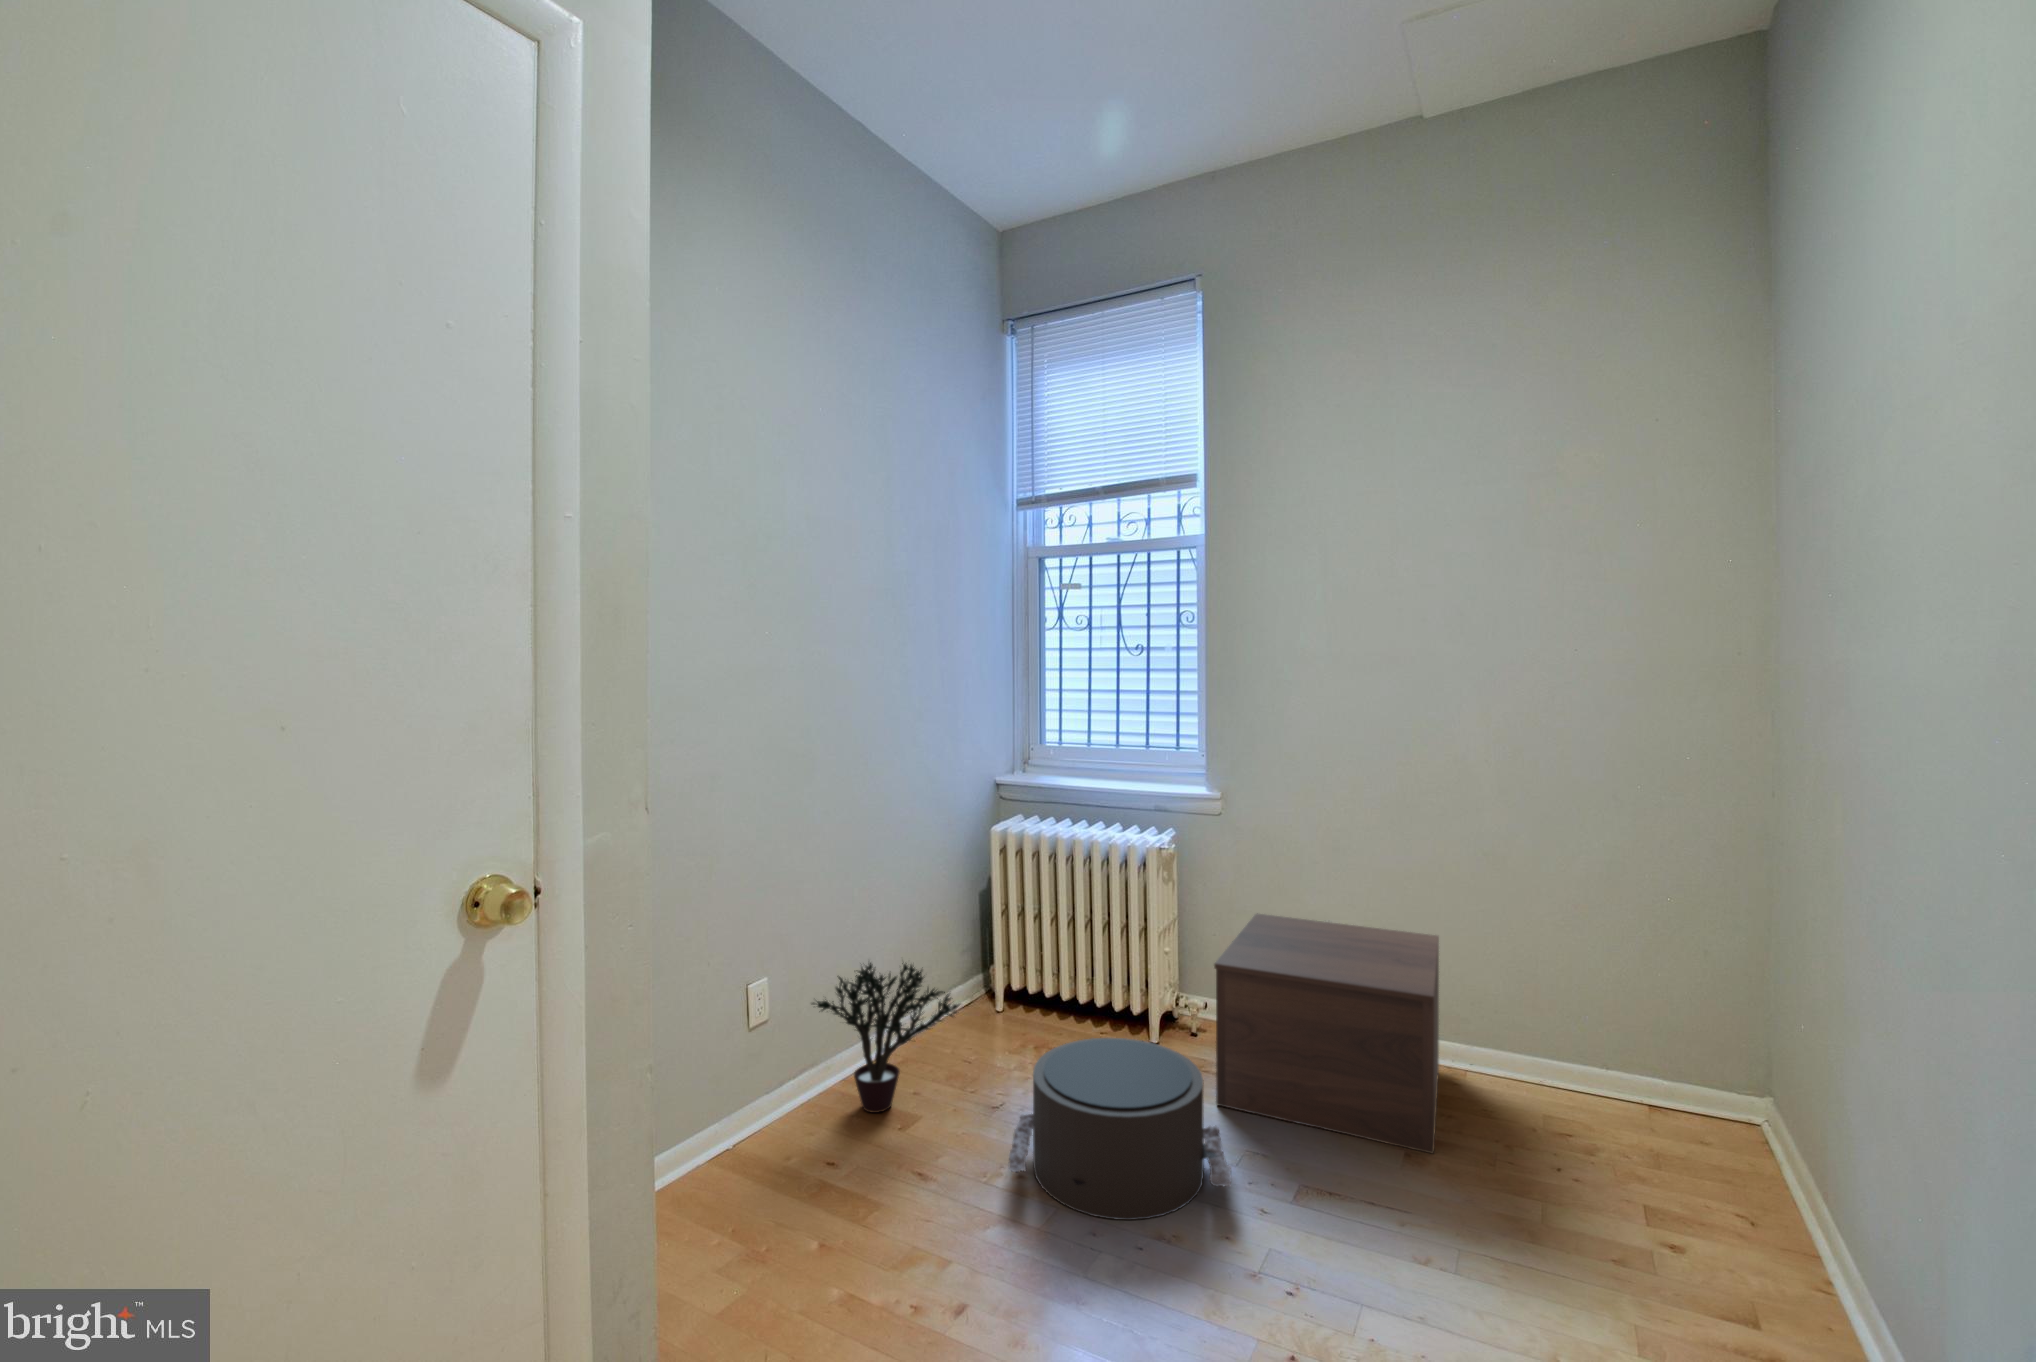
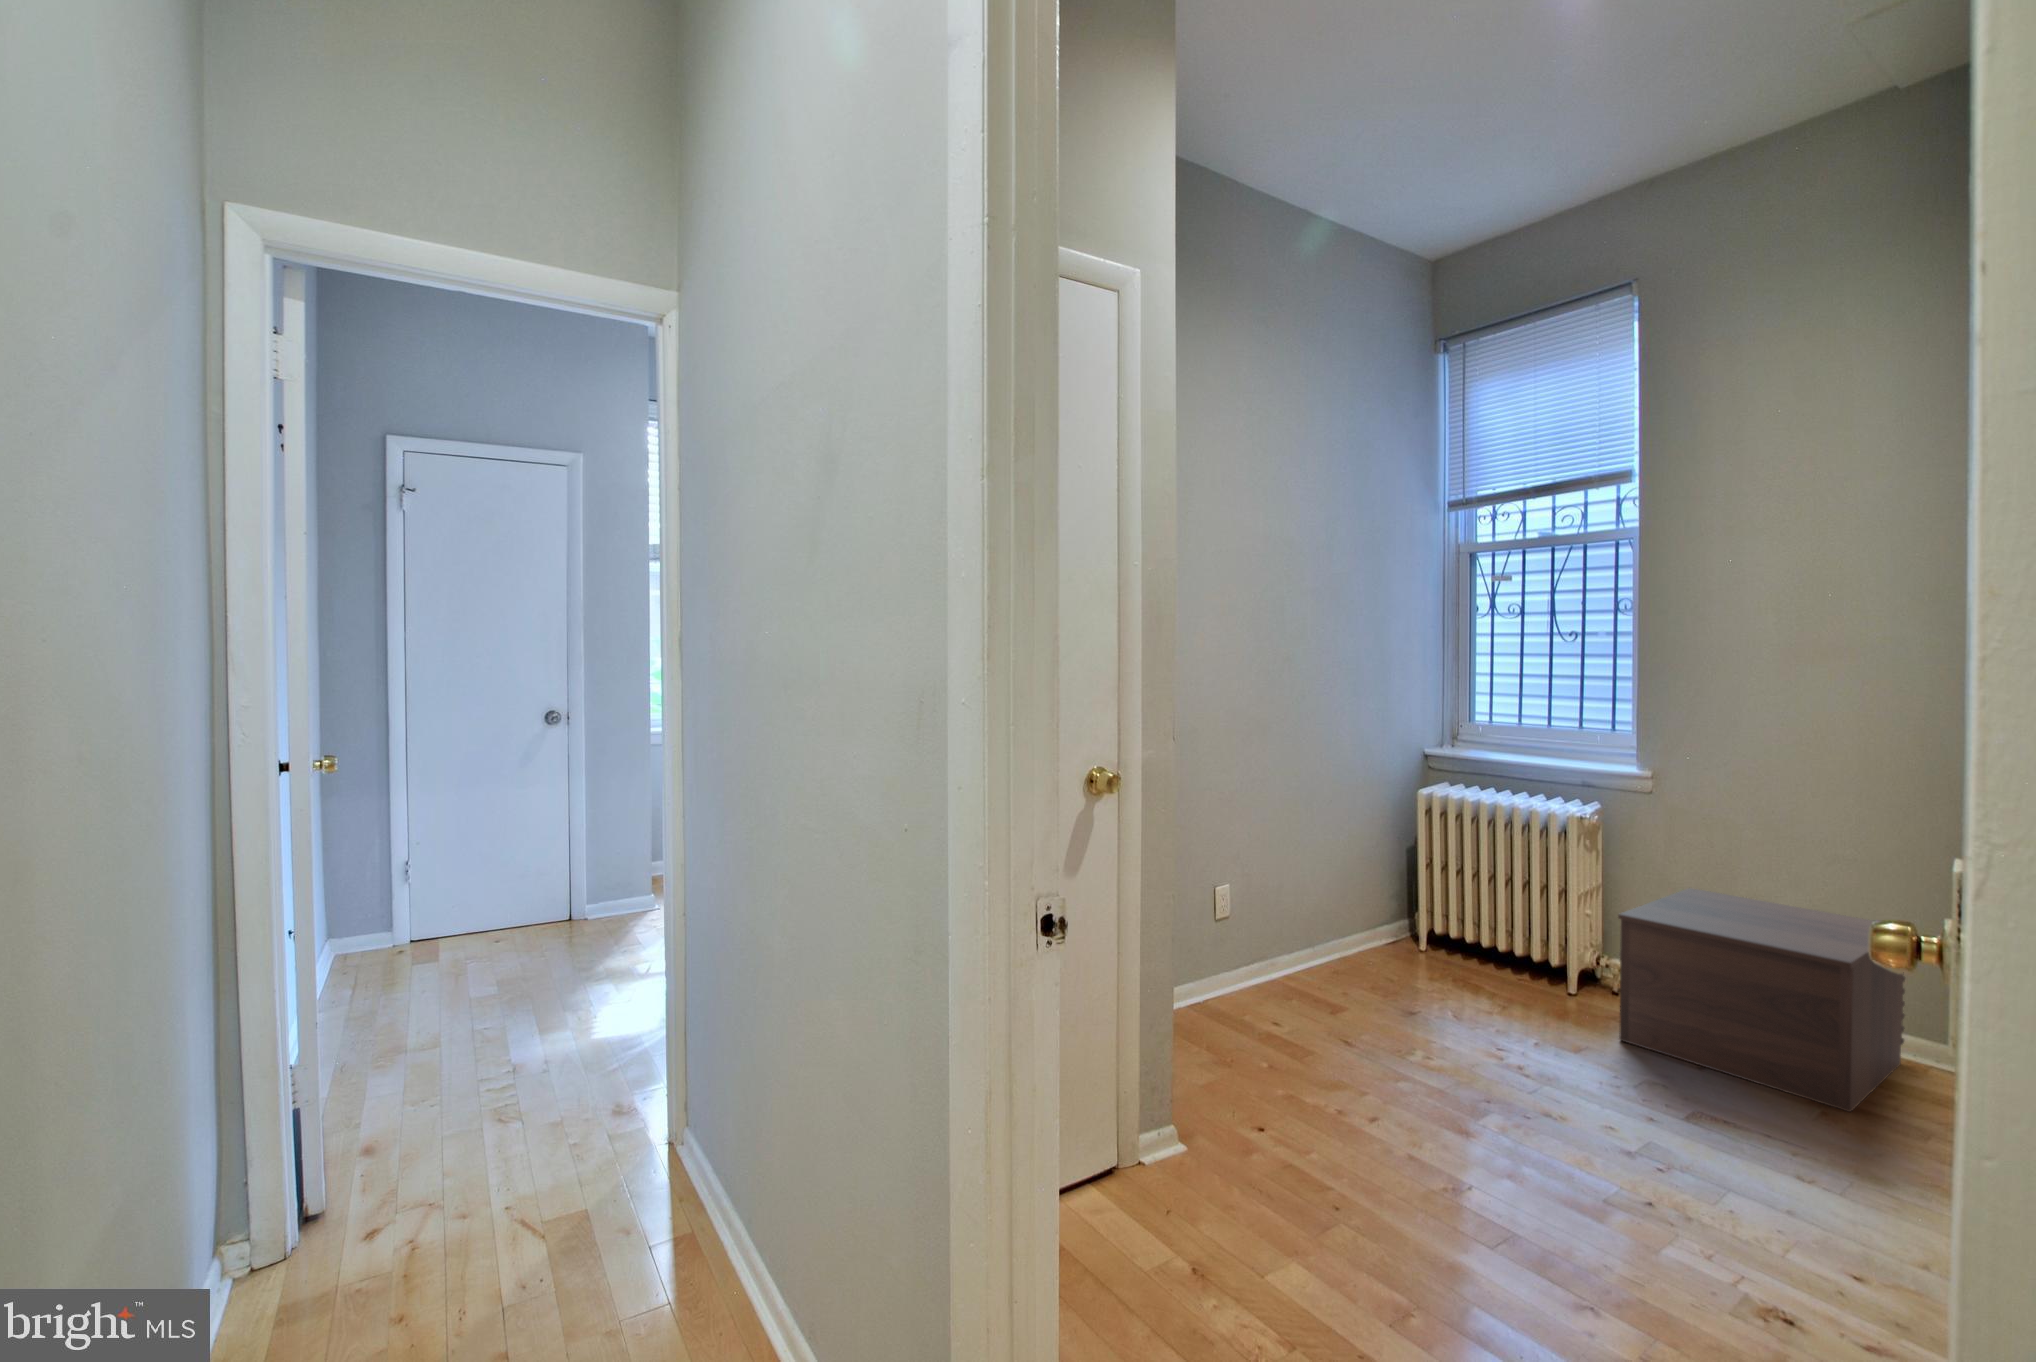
potted plant: present [812,963,960,1113] -> none [1256,878,1379,992]
pouf: present [1009,1038,1231,1220] -> none [1407,959,1609,1090]

